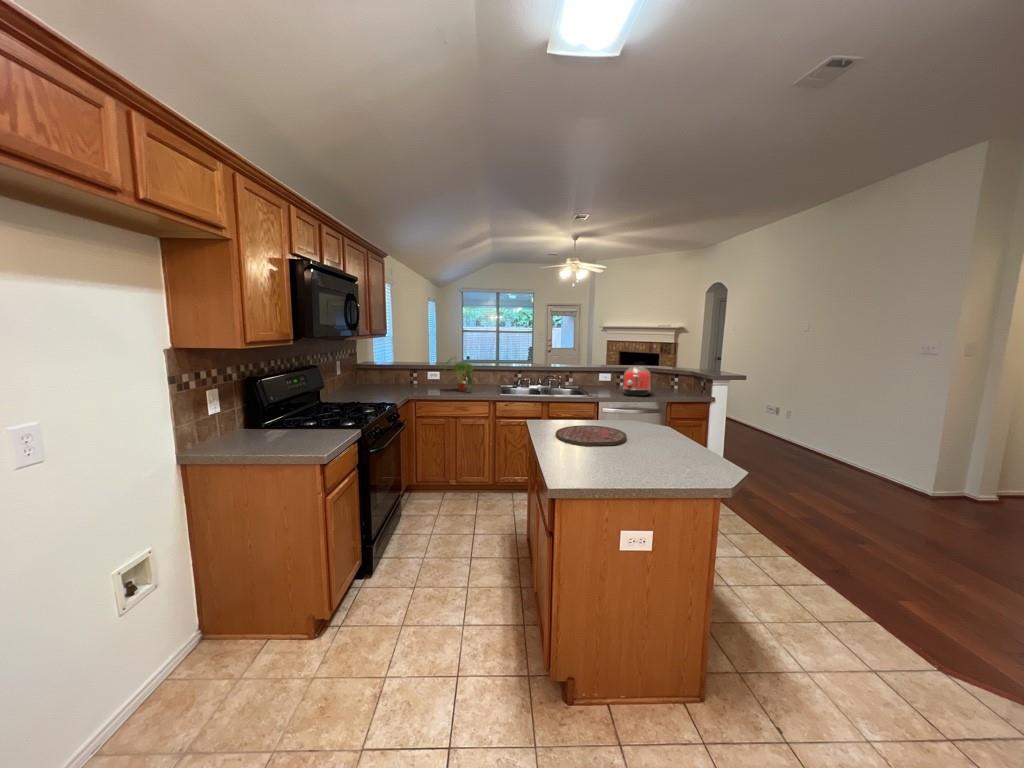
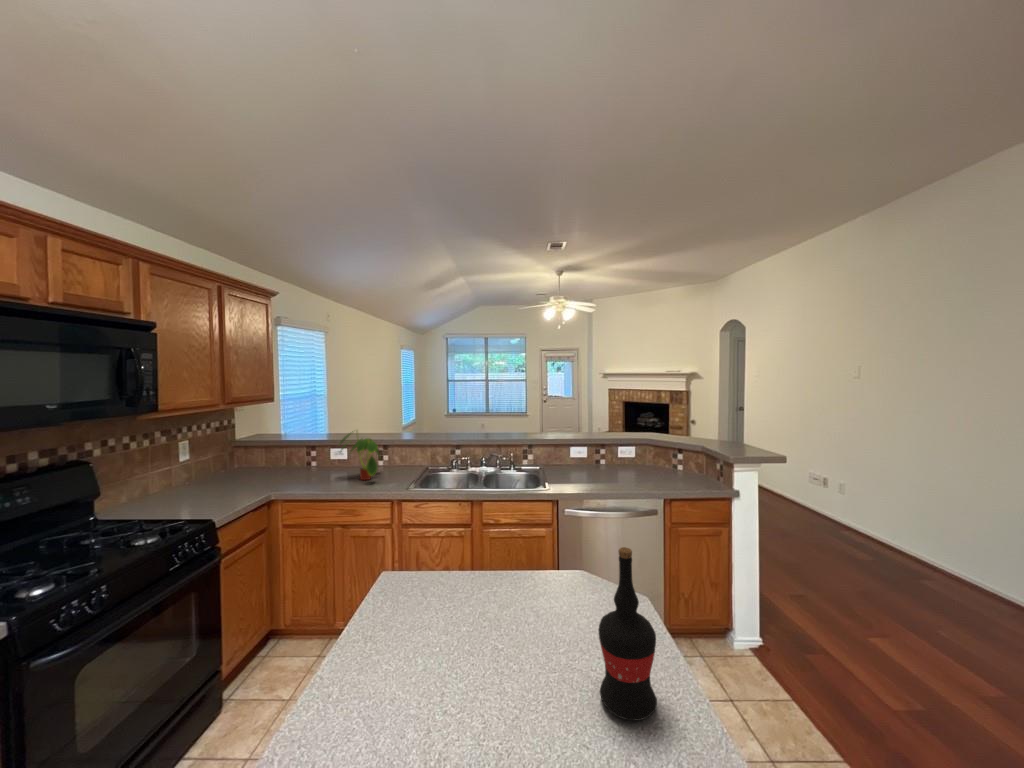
toaster: present [623,367,651,396] -> none [600,441,641,487]
wine bottle: none [658,382,683,448] -> present [599,547,657,721]
cutting board: present [556,425,627,446] -> none [388,598,541,701]

